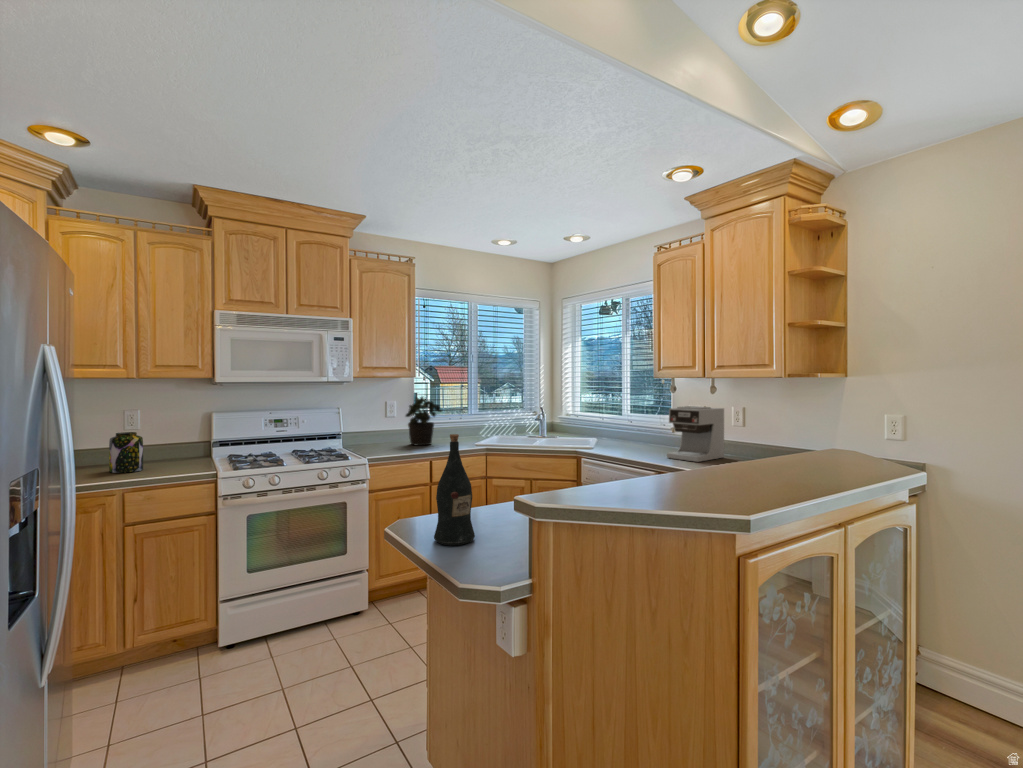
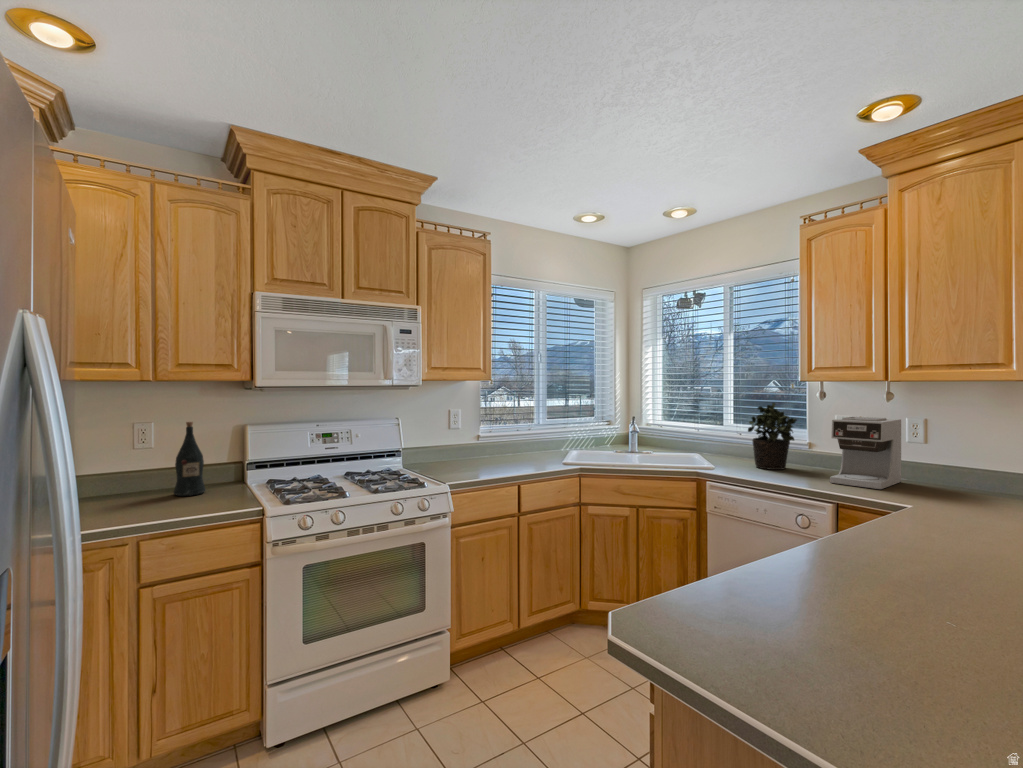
potted plant: present [406,397,442,445] -> present [748,403,797,470]
jar: present [109,432,143,473] -> none [117,454,163,511]
wine bottle: present [434,434,475,545] -> present [174,422,206,496]

